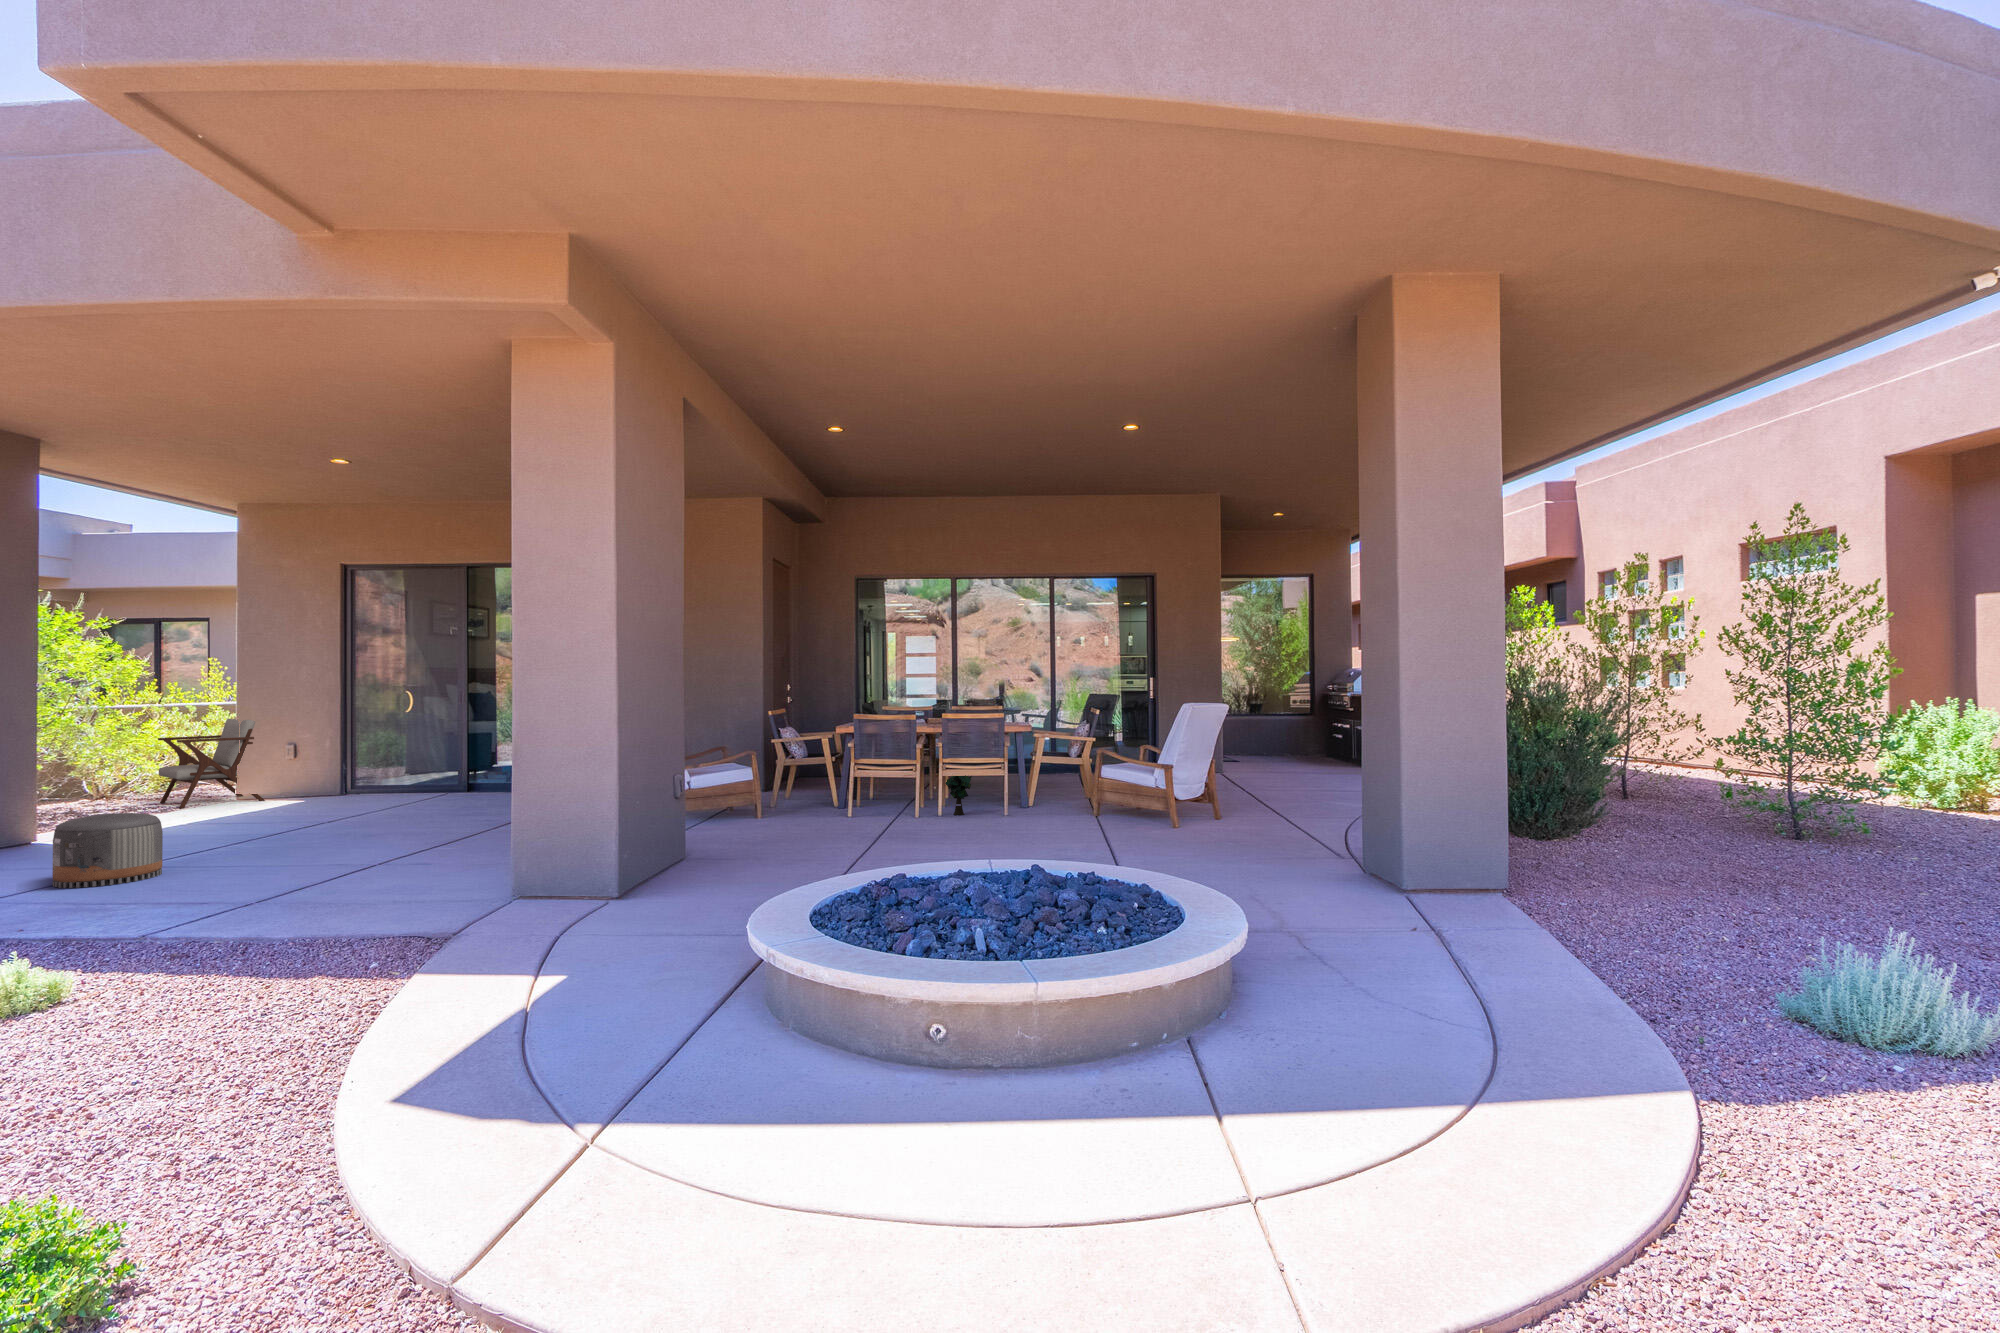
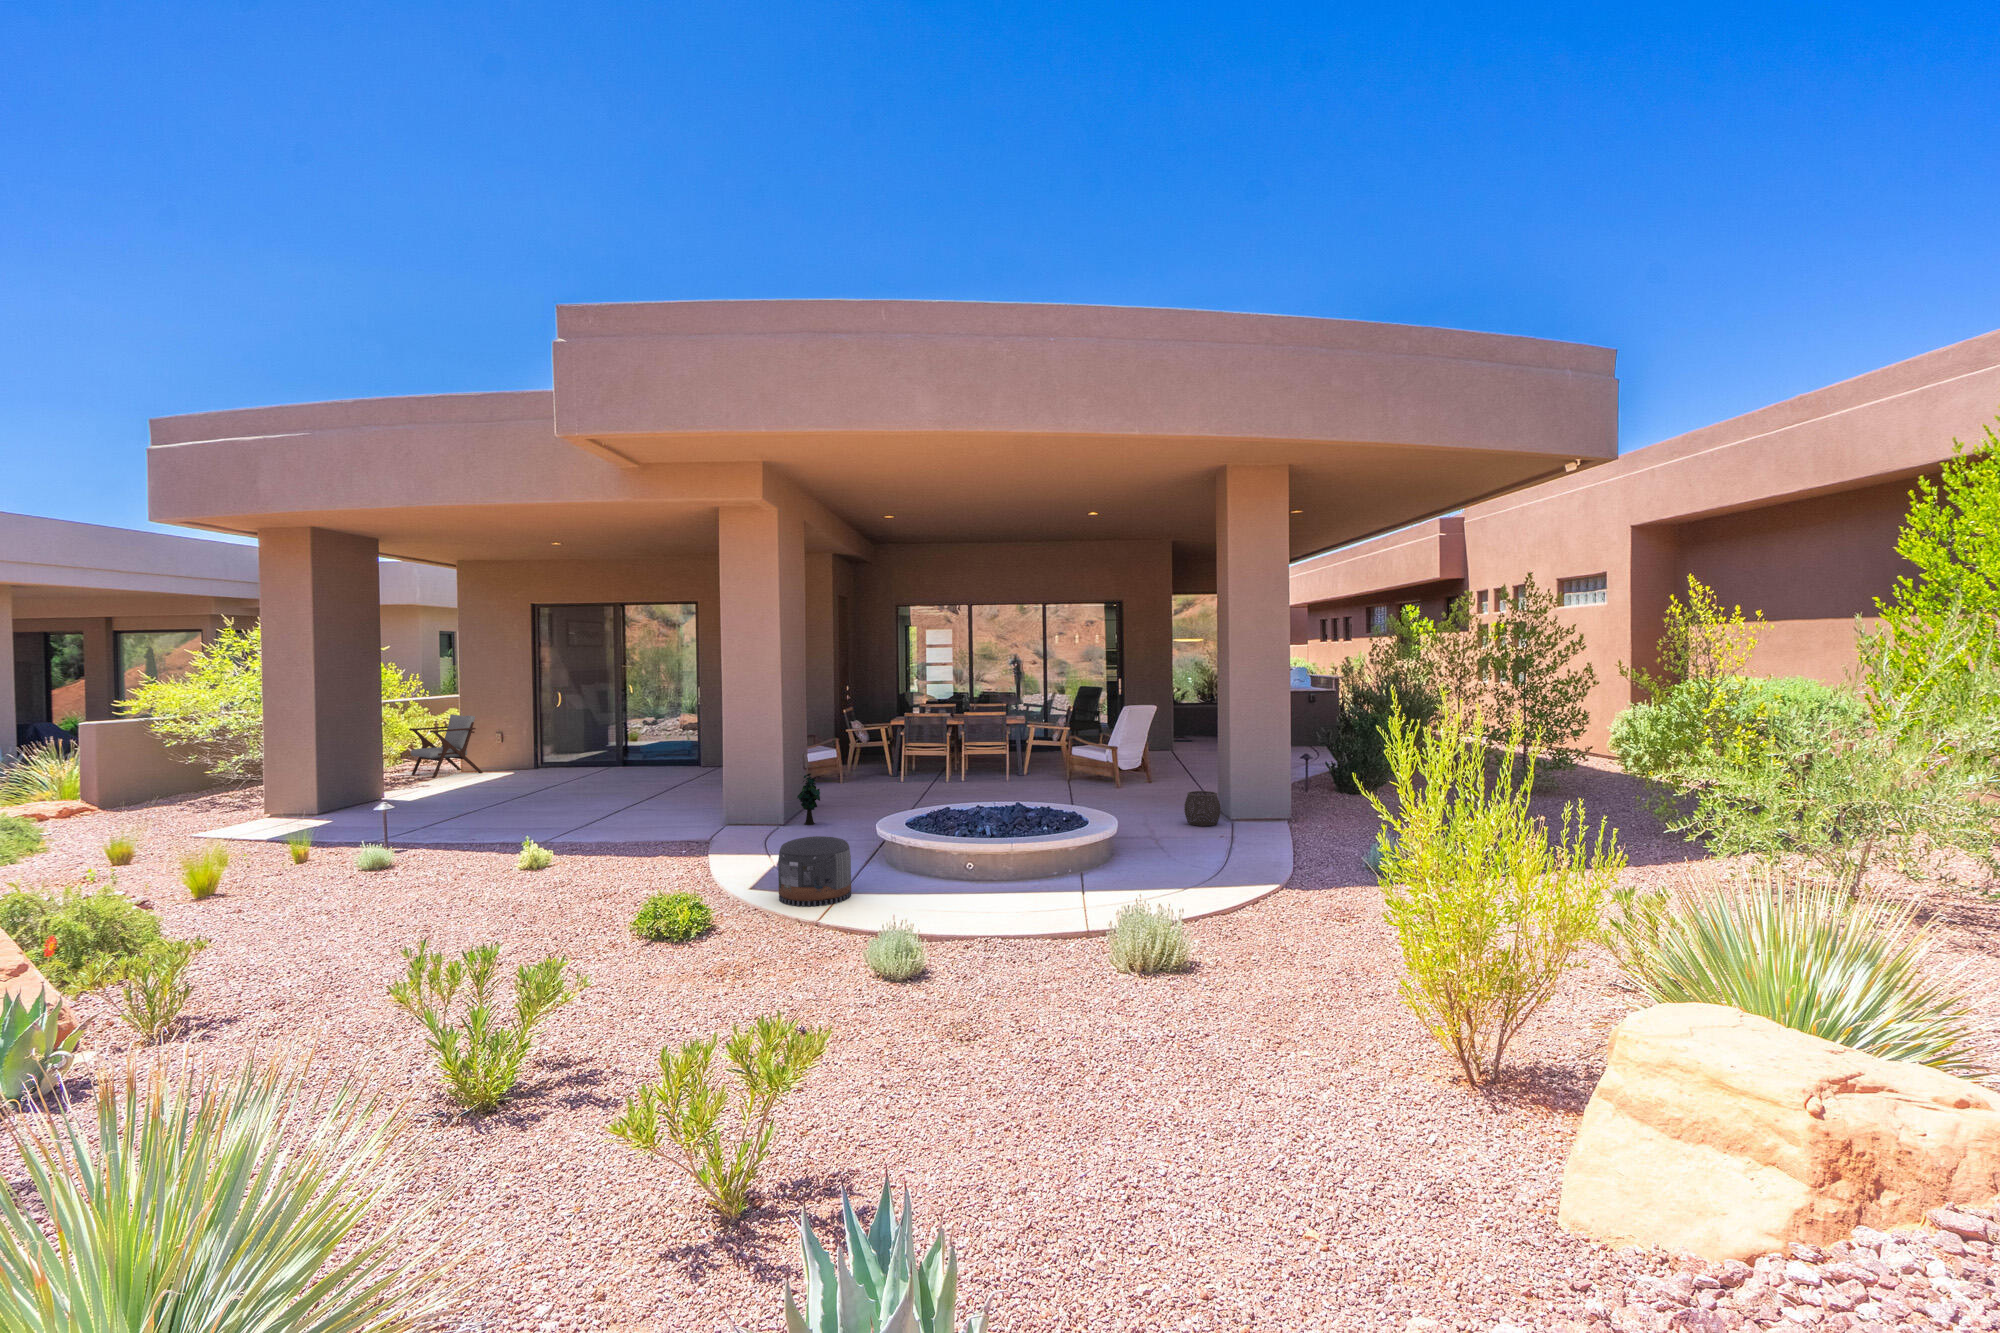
decorative plant: present [945,775,972,815] -> present [797,774,820,825]
pouf: present [52,813,163,888] -> present [778,836,851,906]
woven basket: none [1322,841,1390,906] -> present [1184,791,1221,826]

